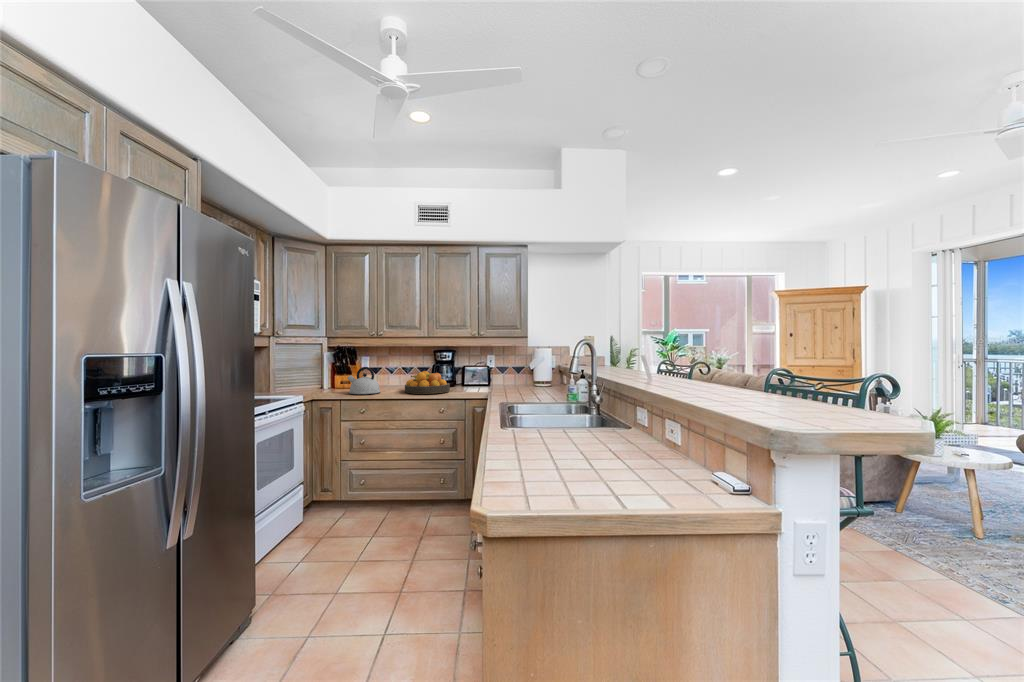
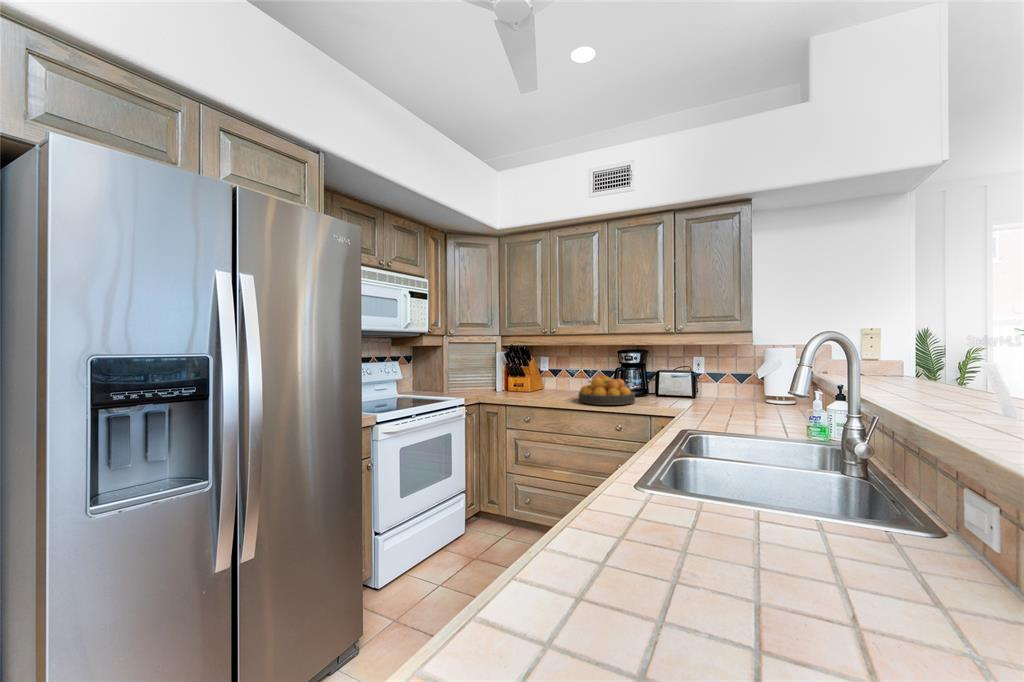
kettle: present [348,367,380,394] -> none [516,368,551,400]

